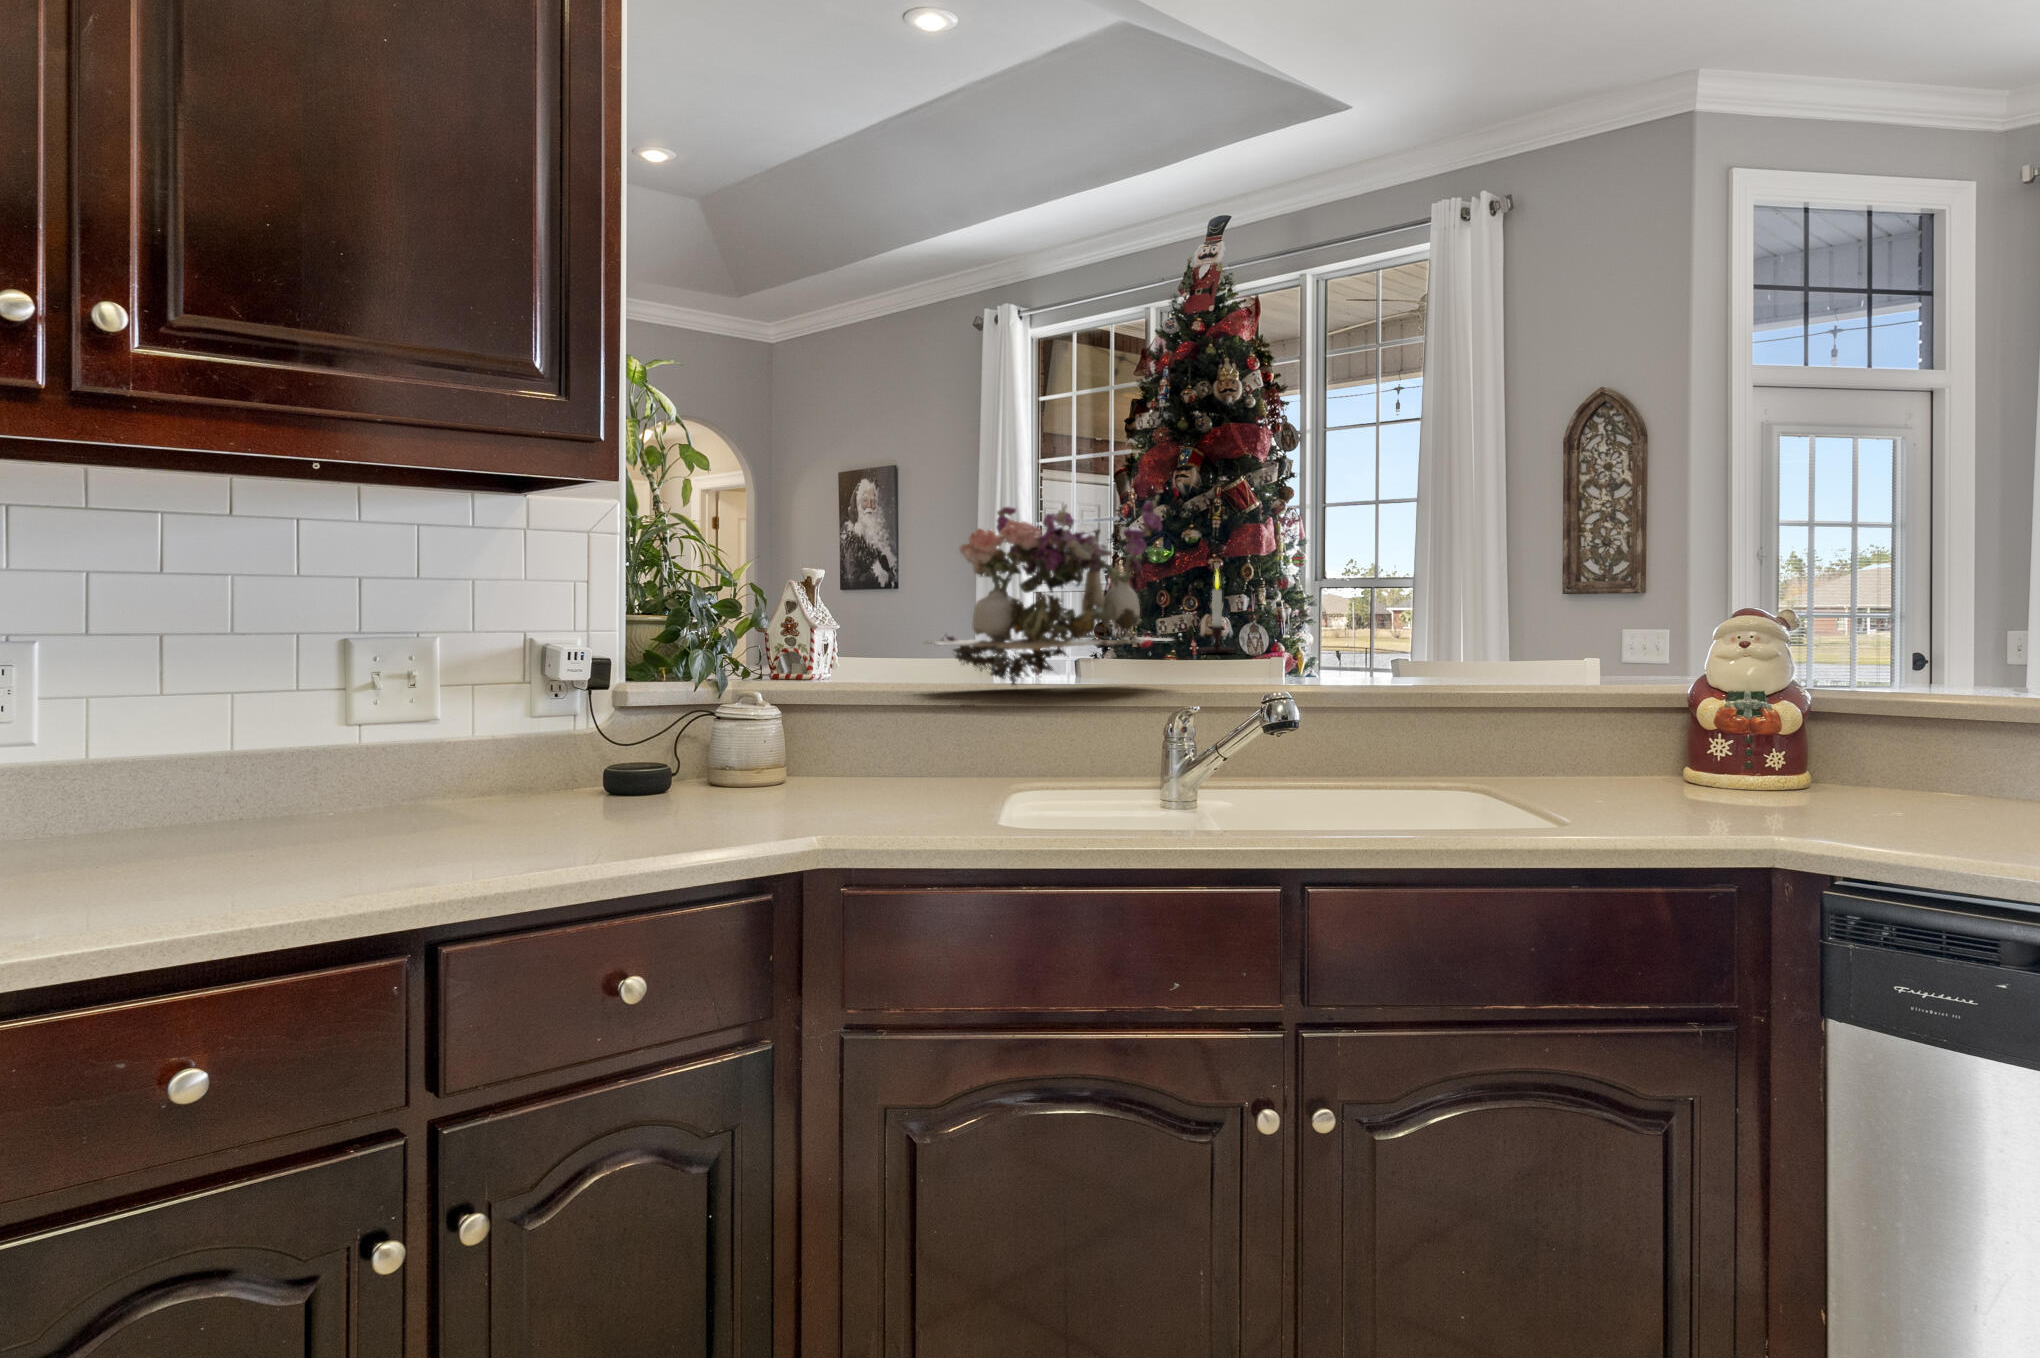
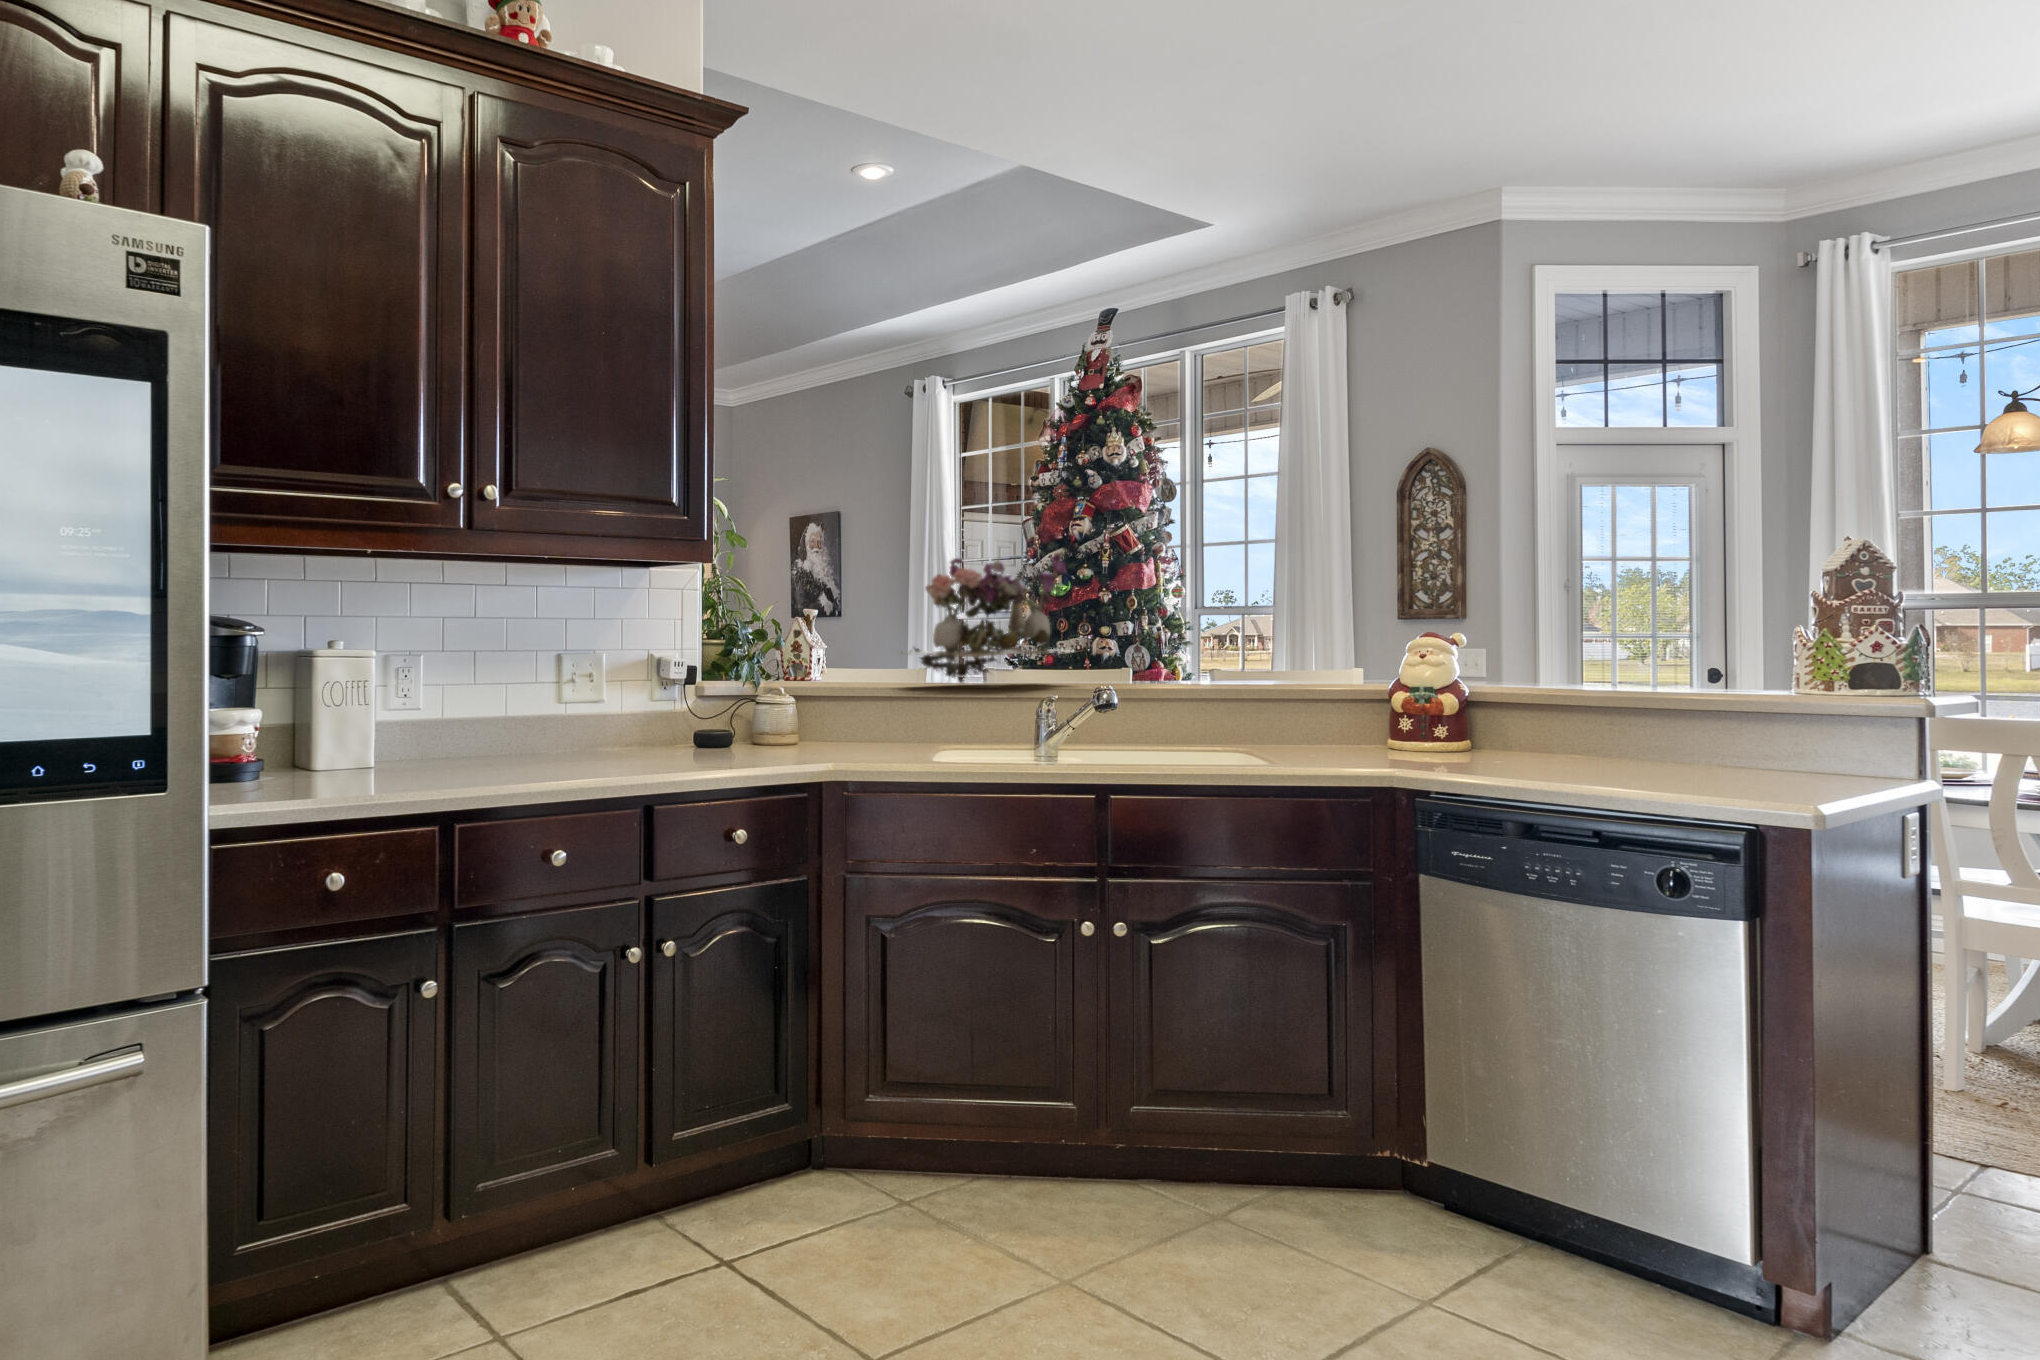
candle: present [1199,571,1239,653] -> none [1090,598,1127,663]

